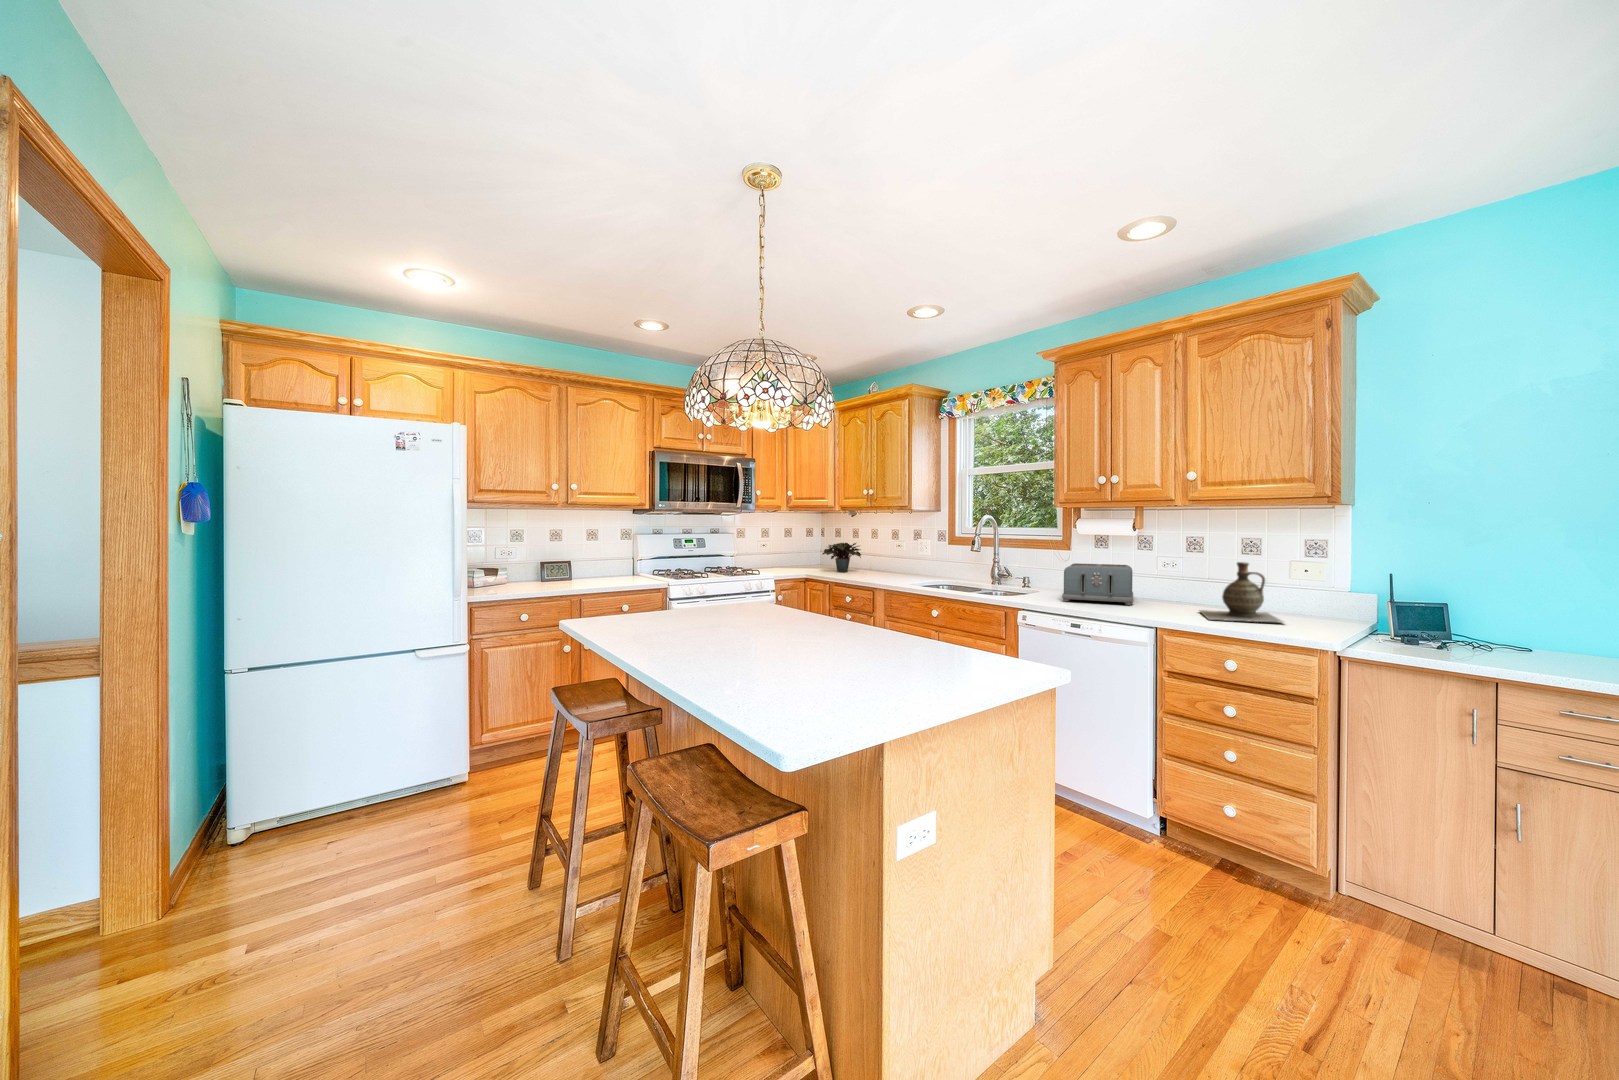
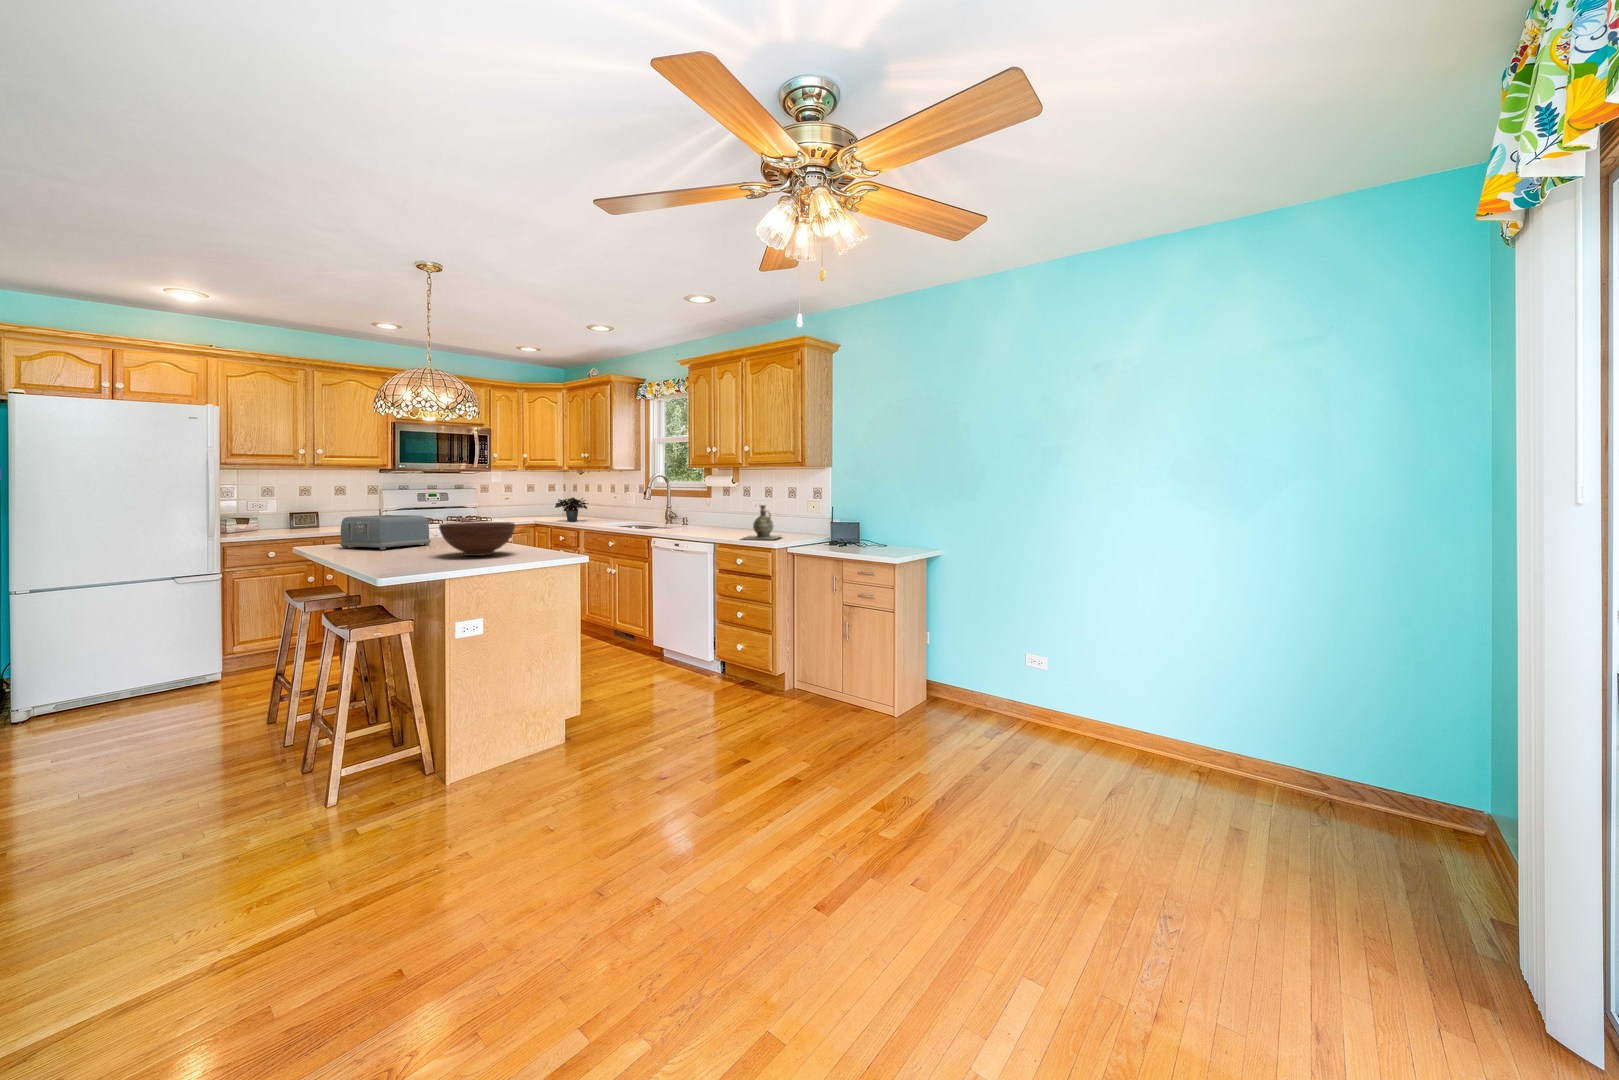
toaster: present [1062,563,1133,605] -> present [340,515,431,550]
fruit bowl: none [816,599,949,673] -> present [439,522,515,556]

